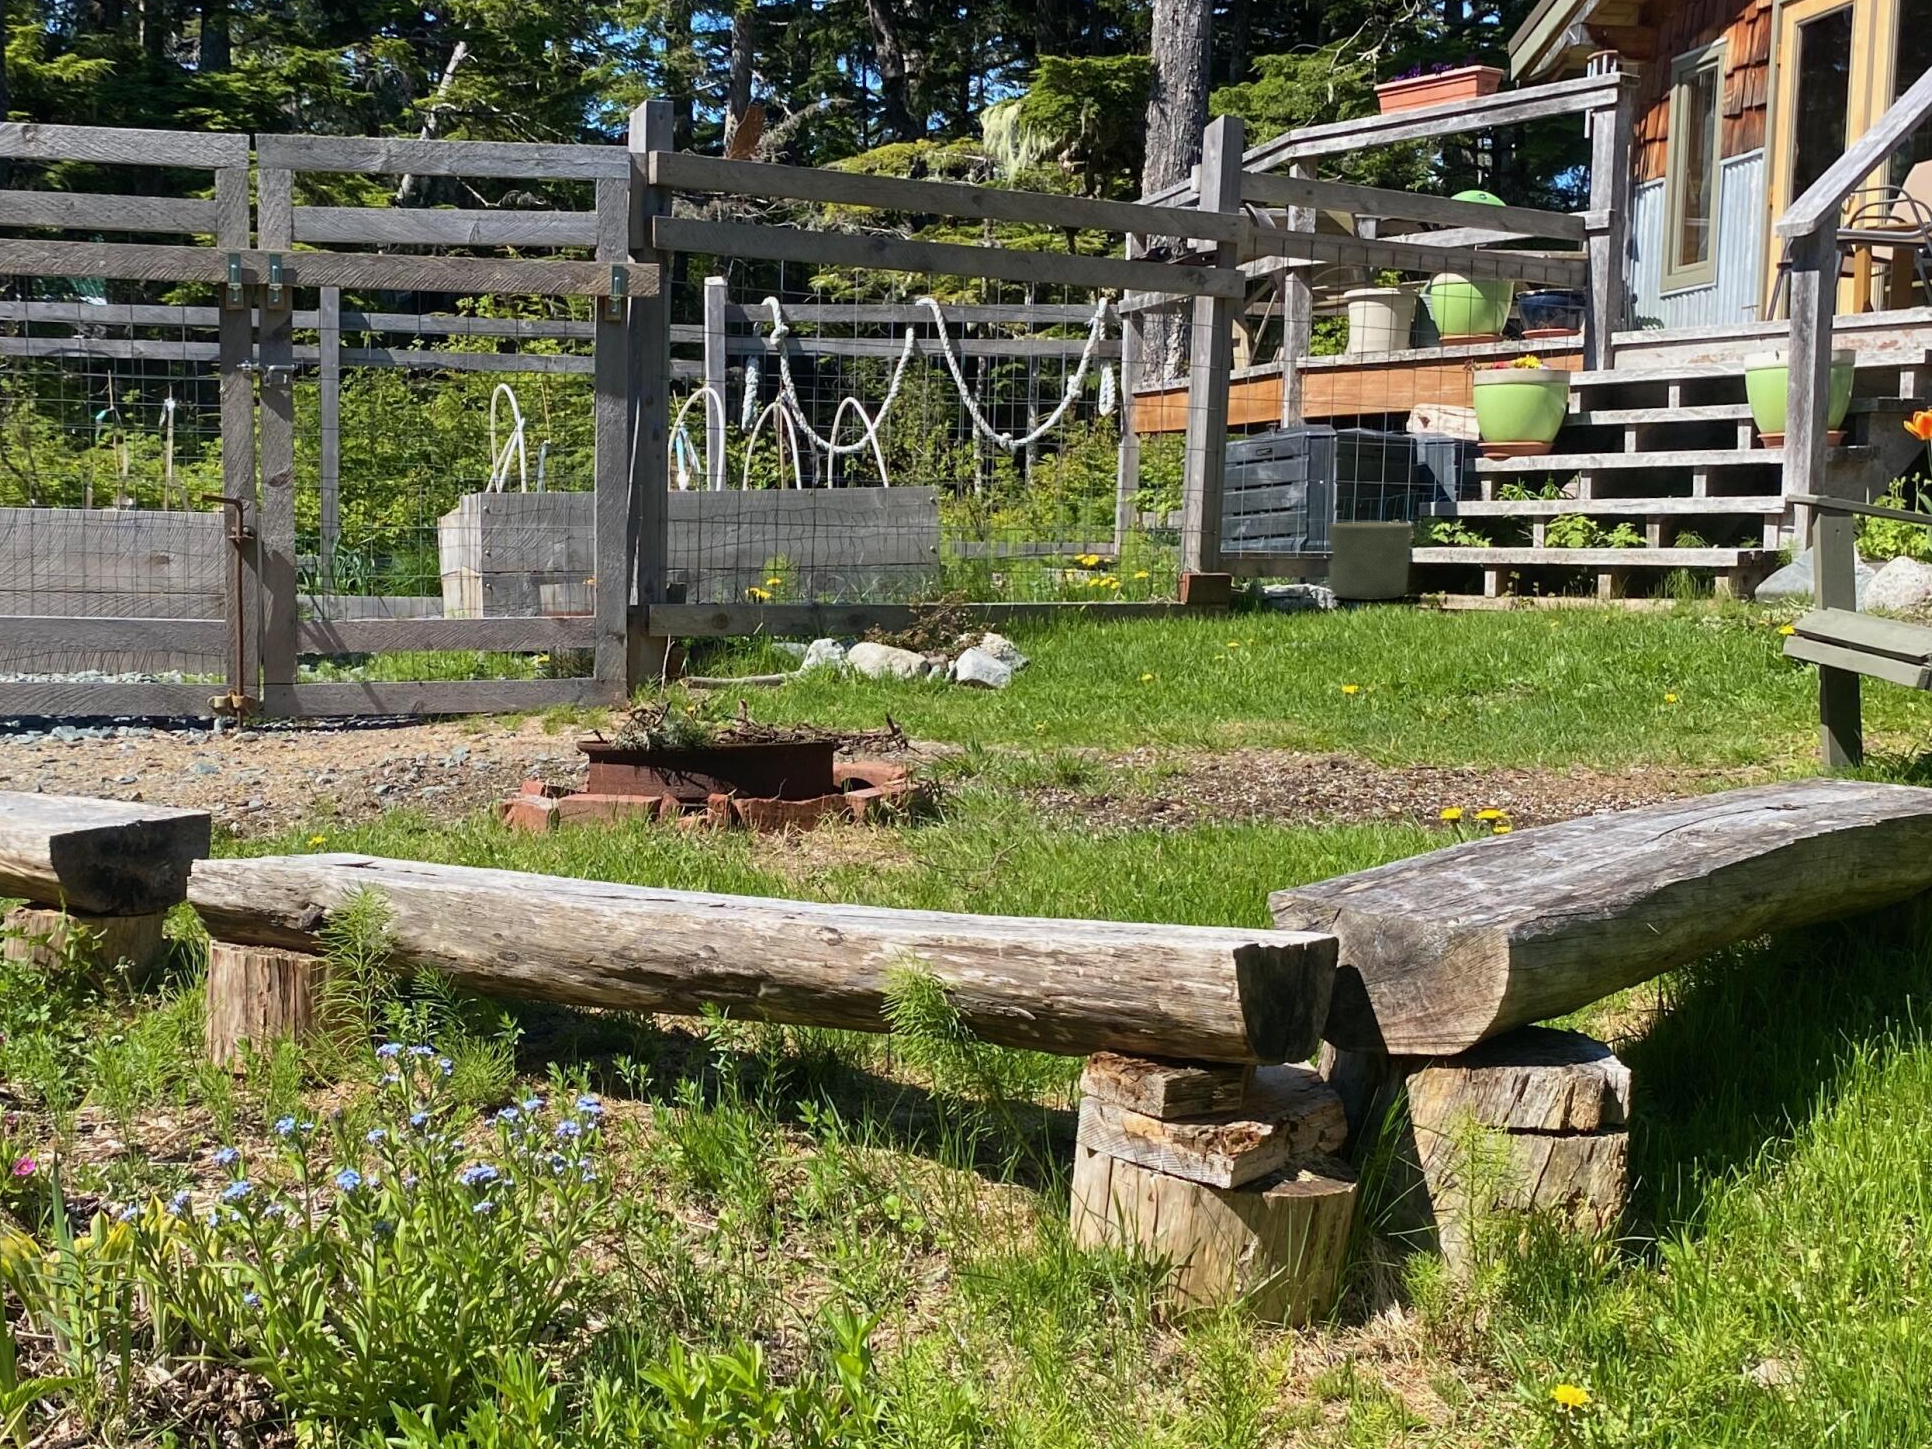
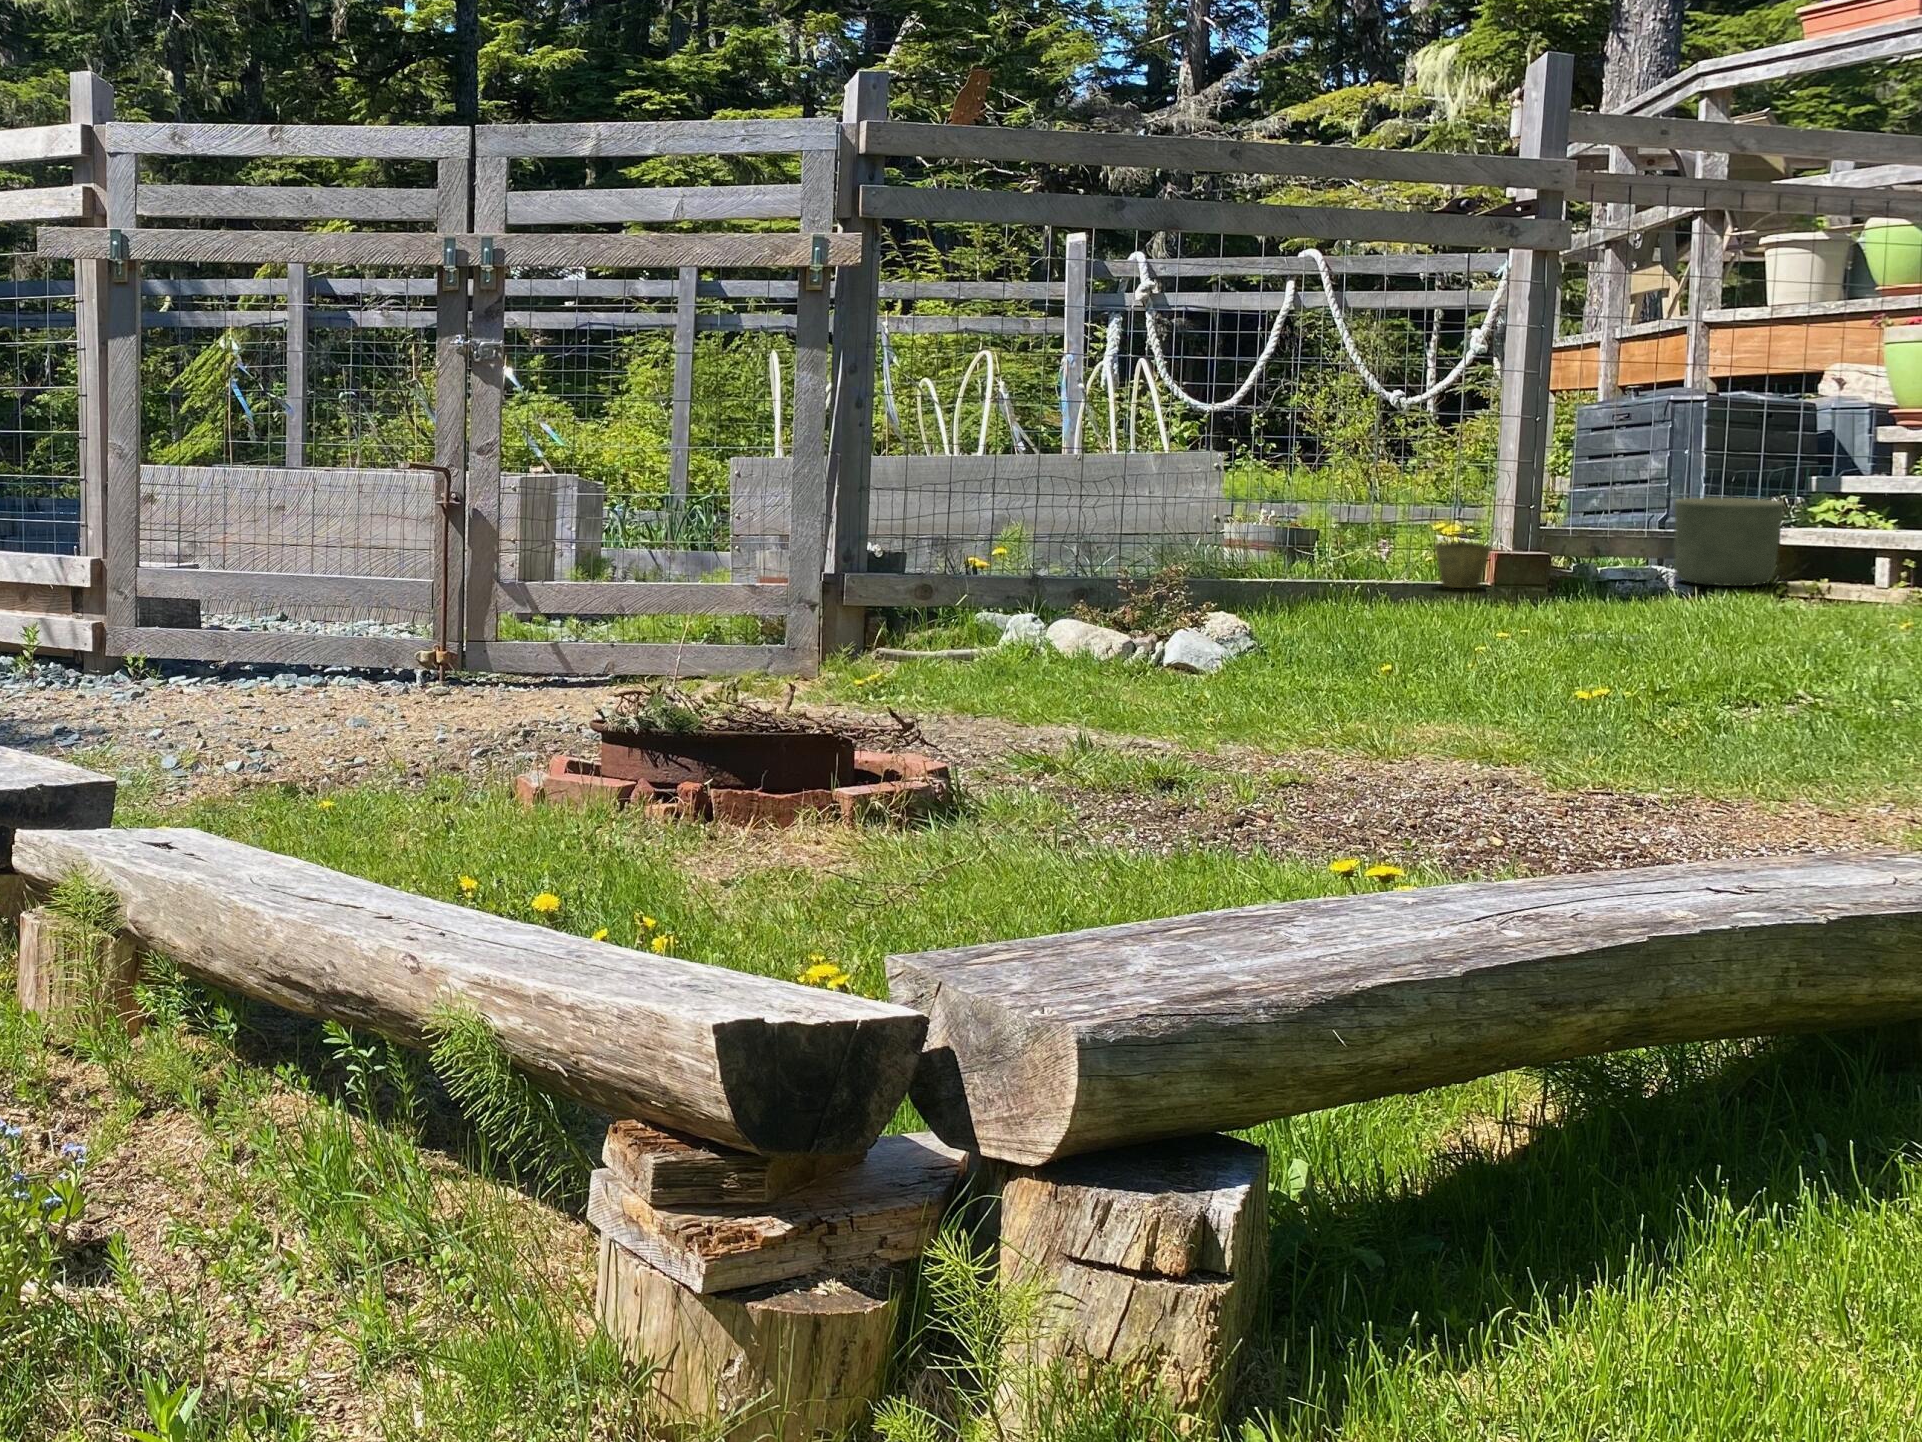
bucket: none [1138,542,1188,609] -> present [1434,541,1491,588]

